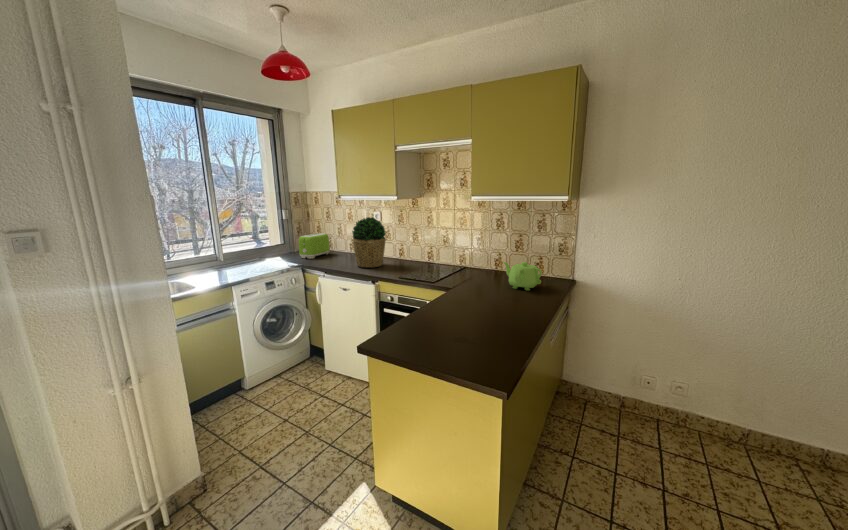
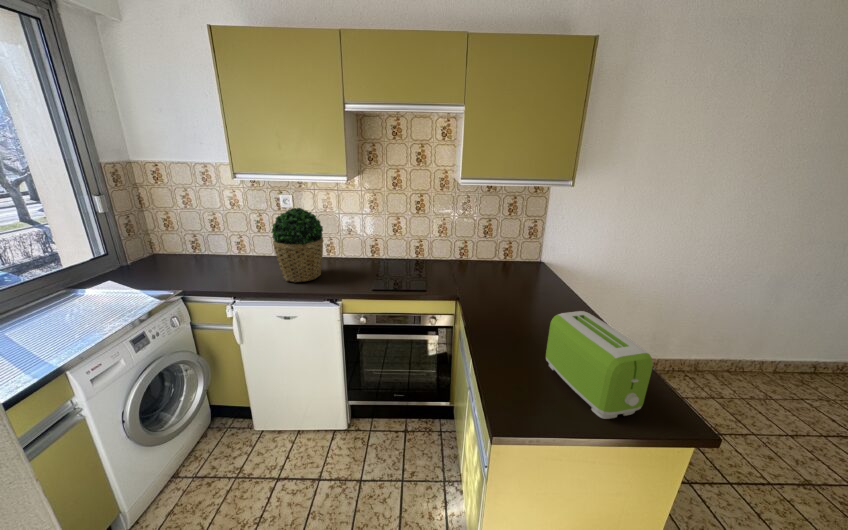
toaster: present [299,233,330,259] -> present [546,311,653,419]
teapot: present [503,262,542,291] -> none [500,255,545,286]

